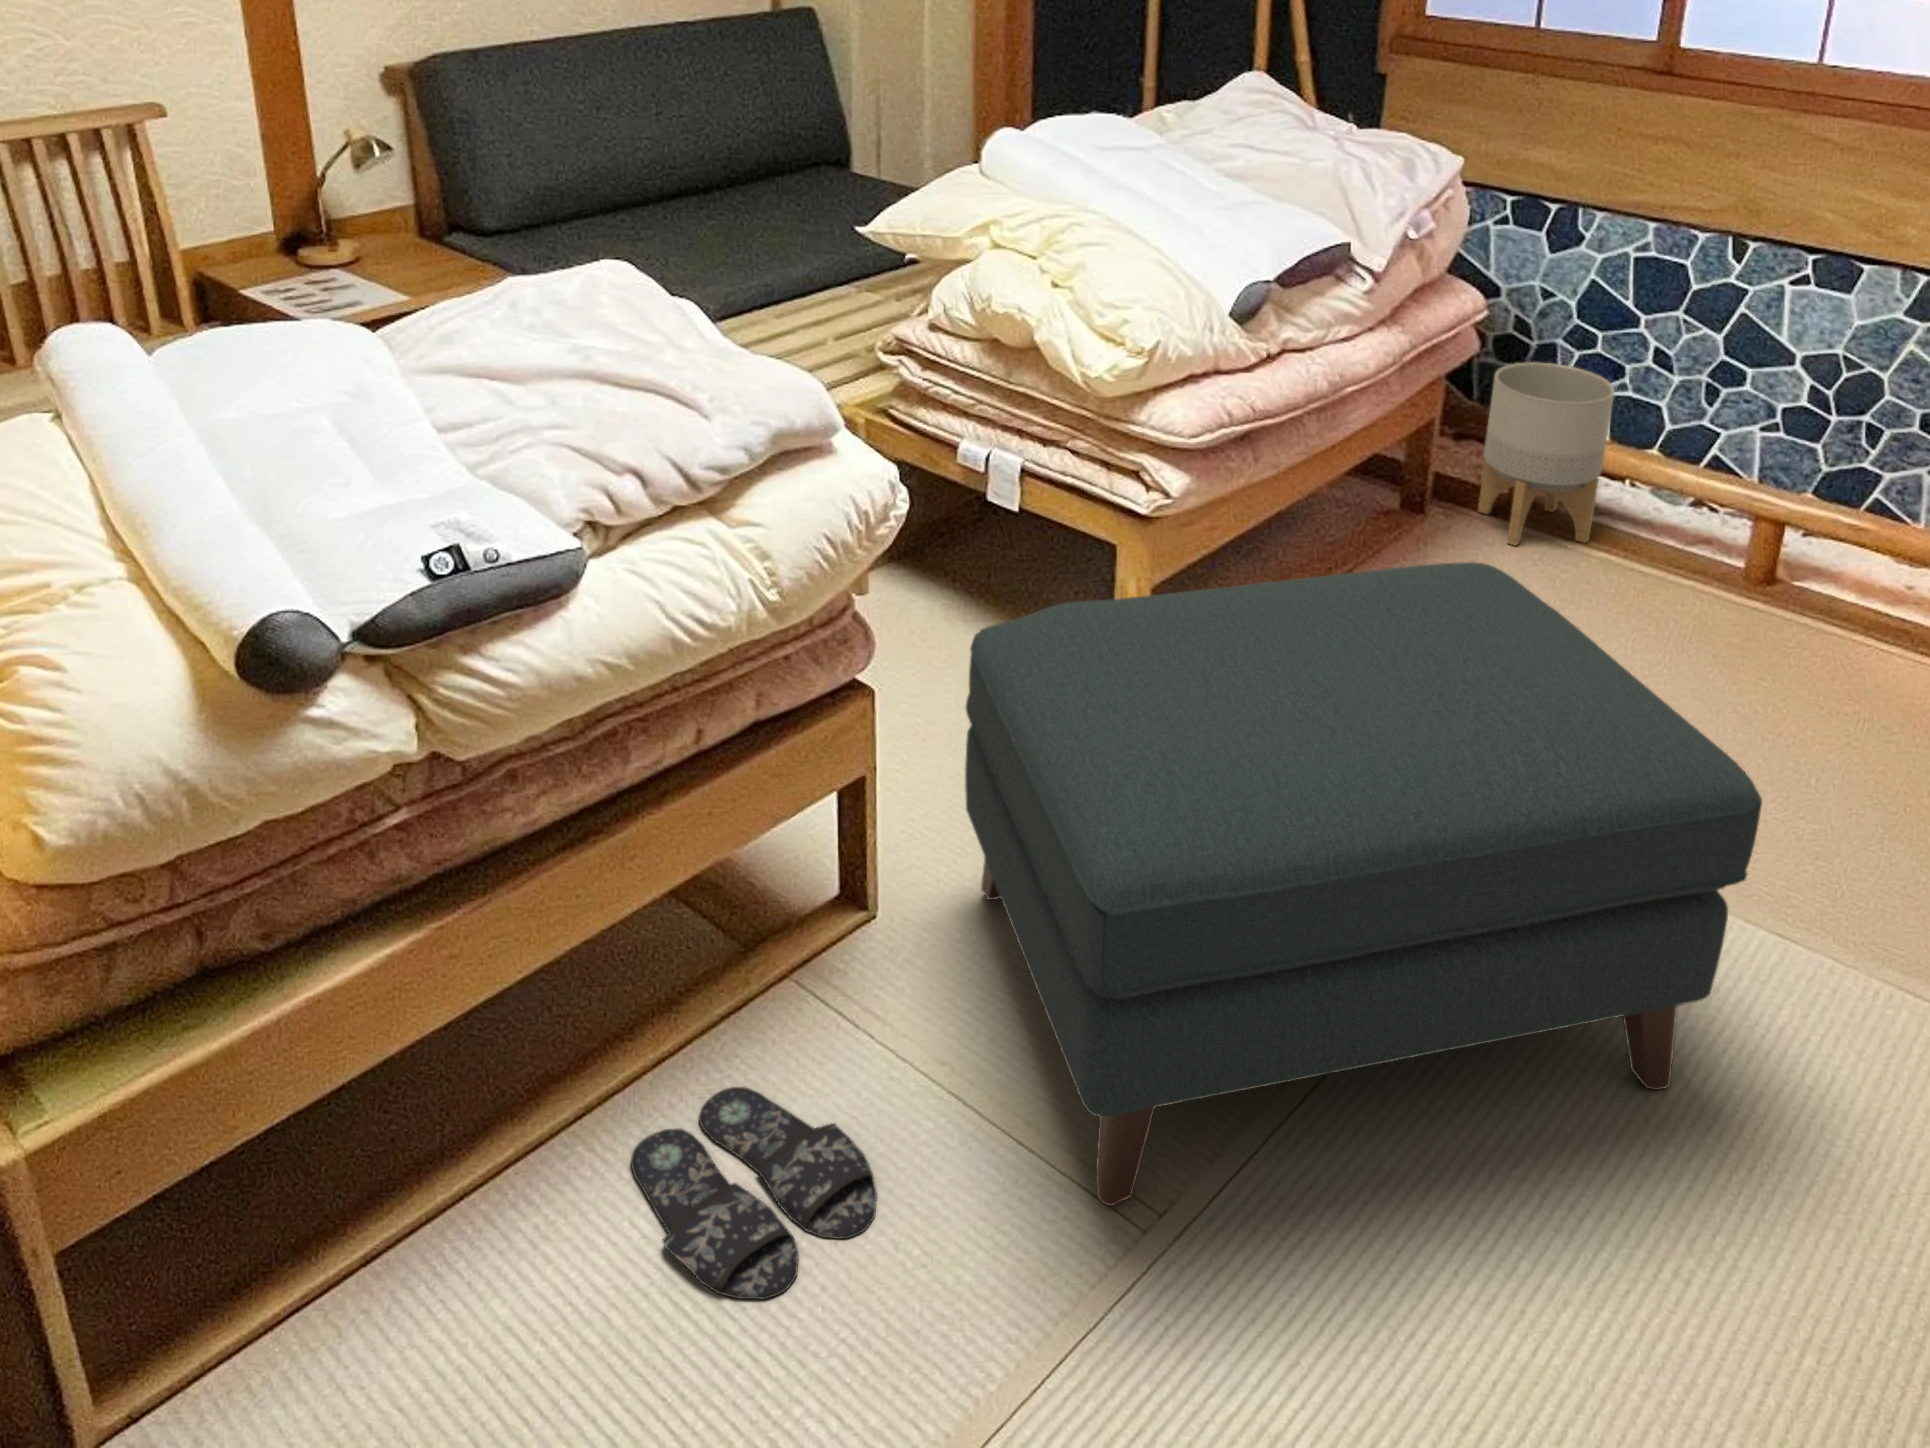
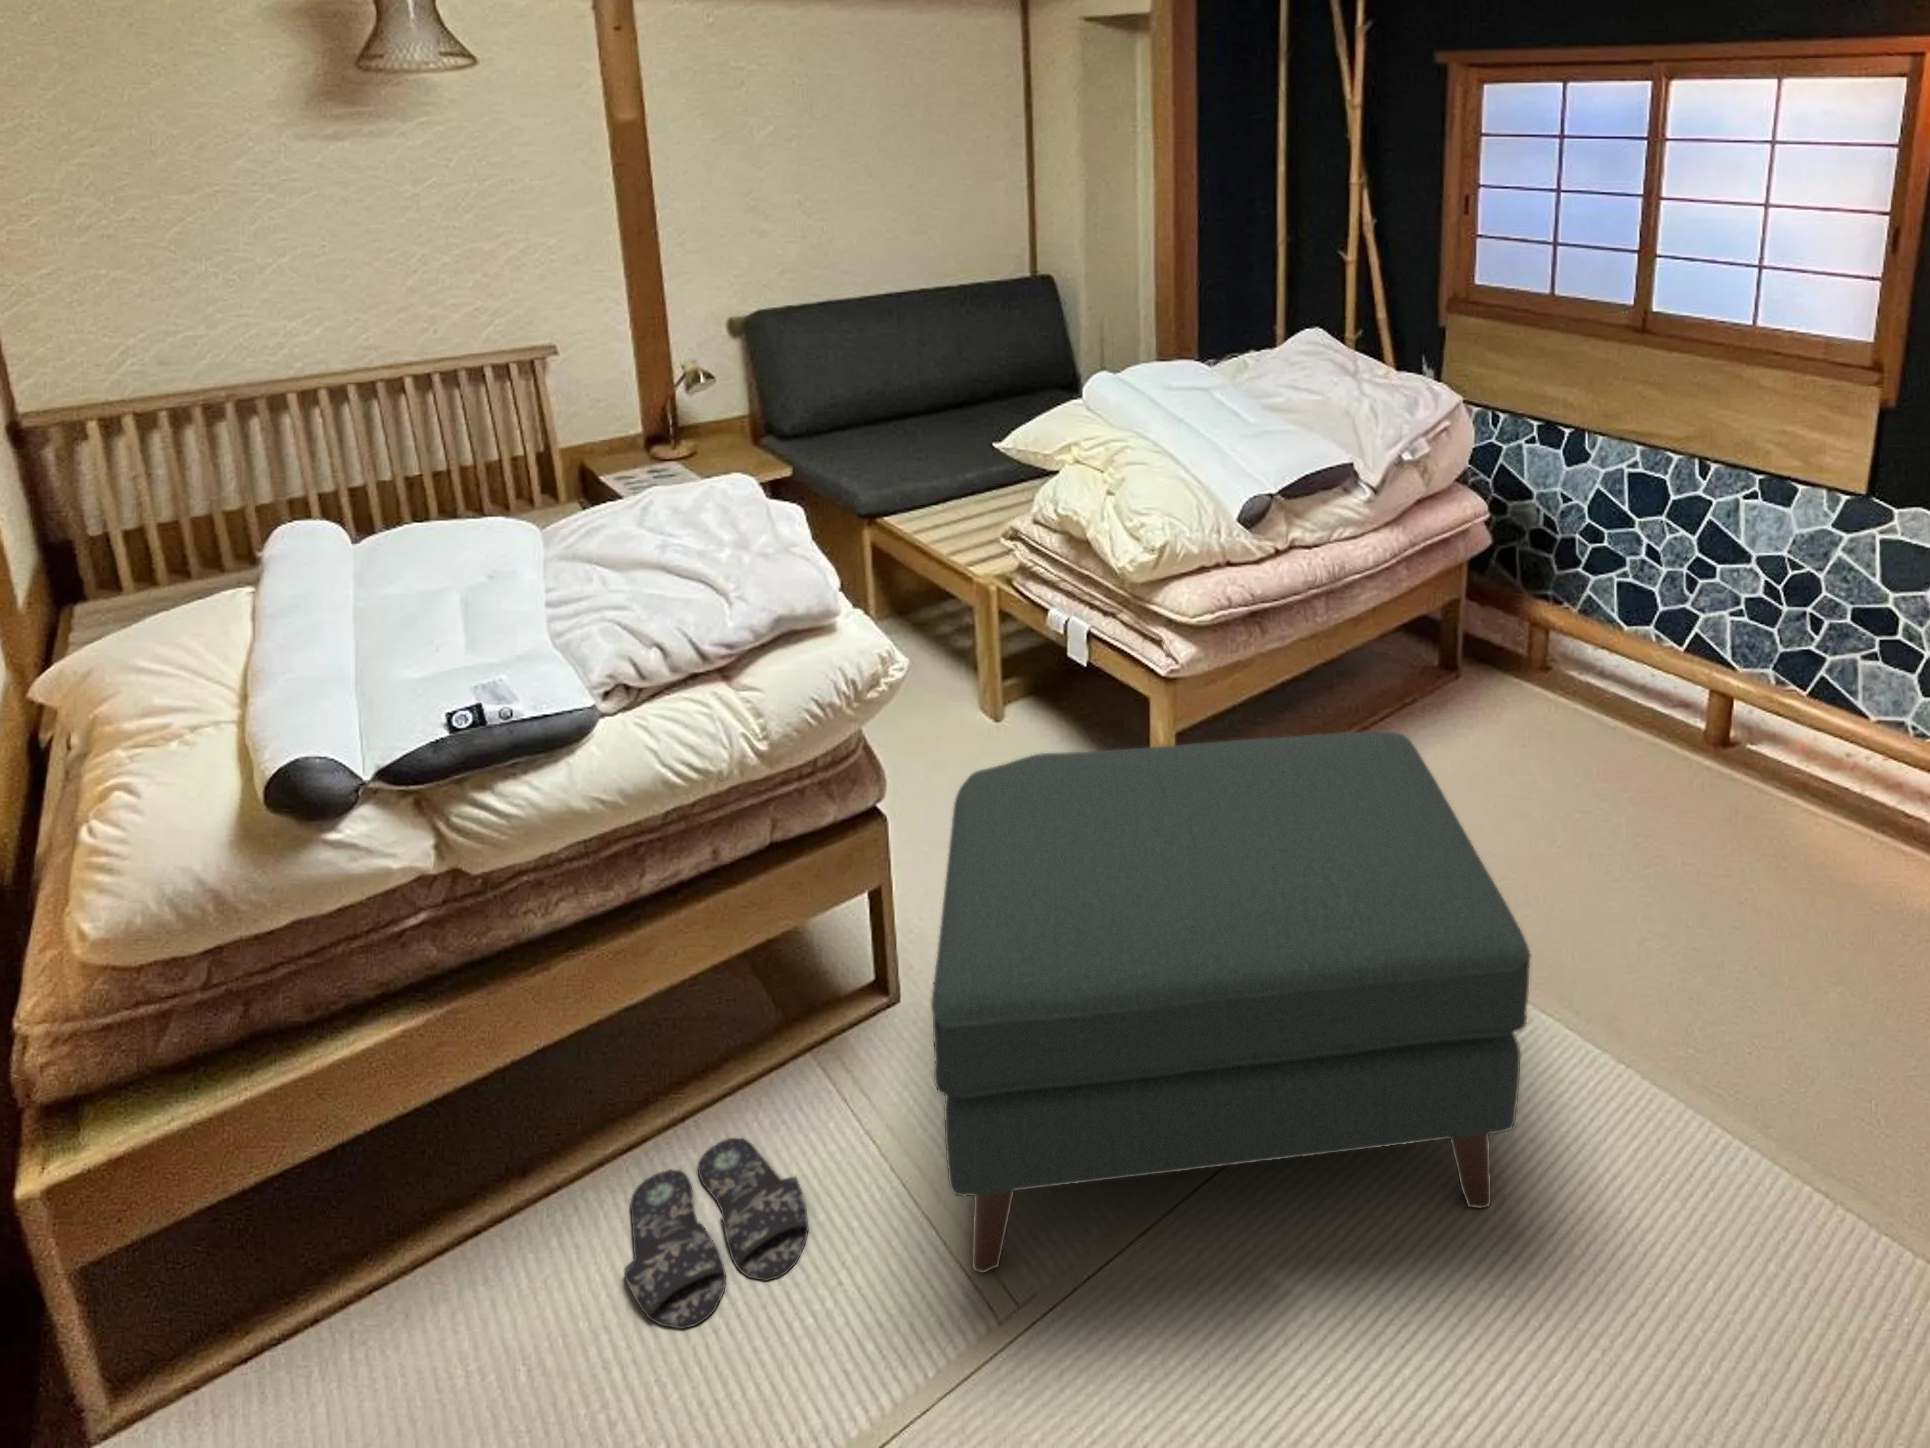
planter: present [1478,362,1615,545] -> none [1512,554,1609,704]

